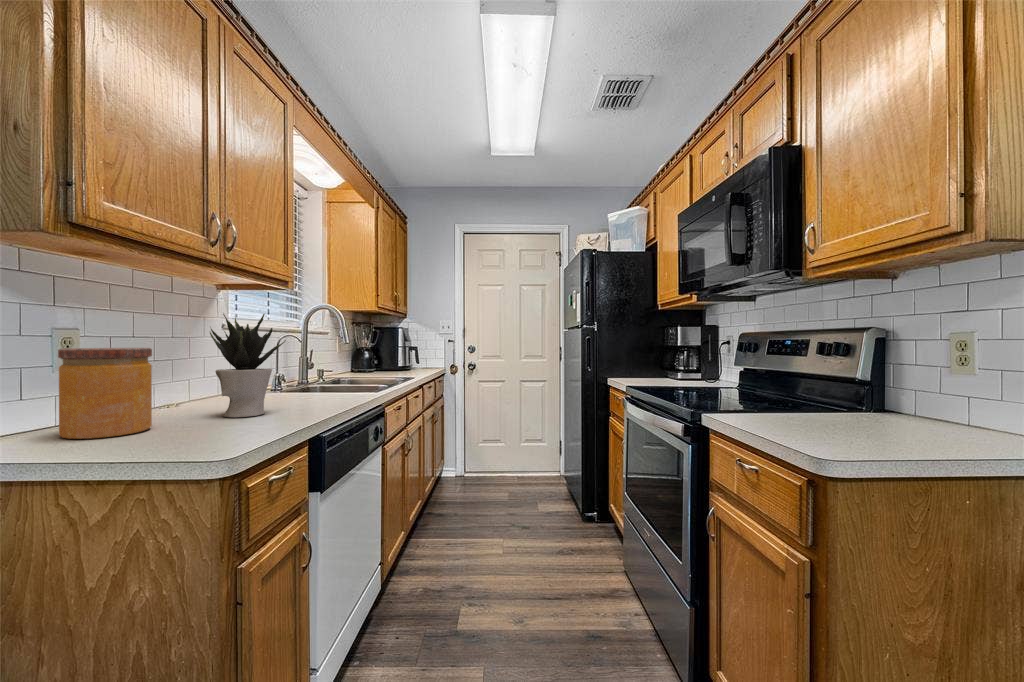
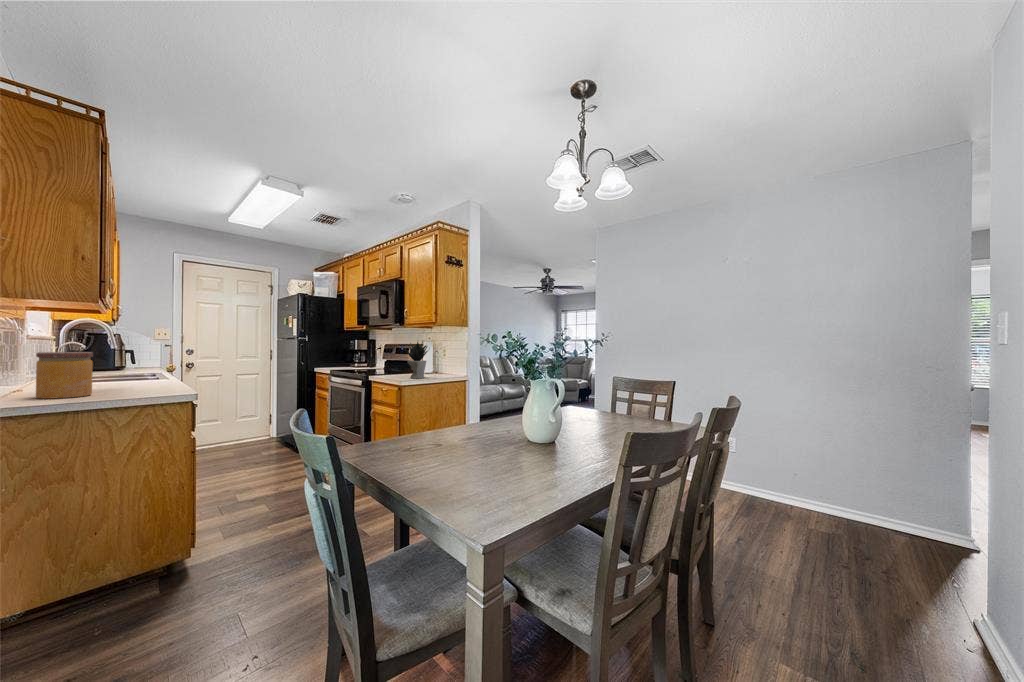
potted plant: present [210,314,286,417] -> present [404,341,428,378]

